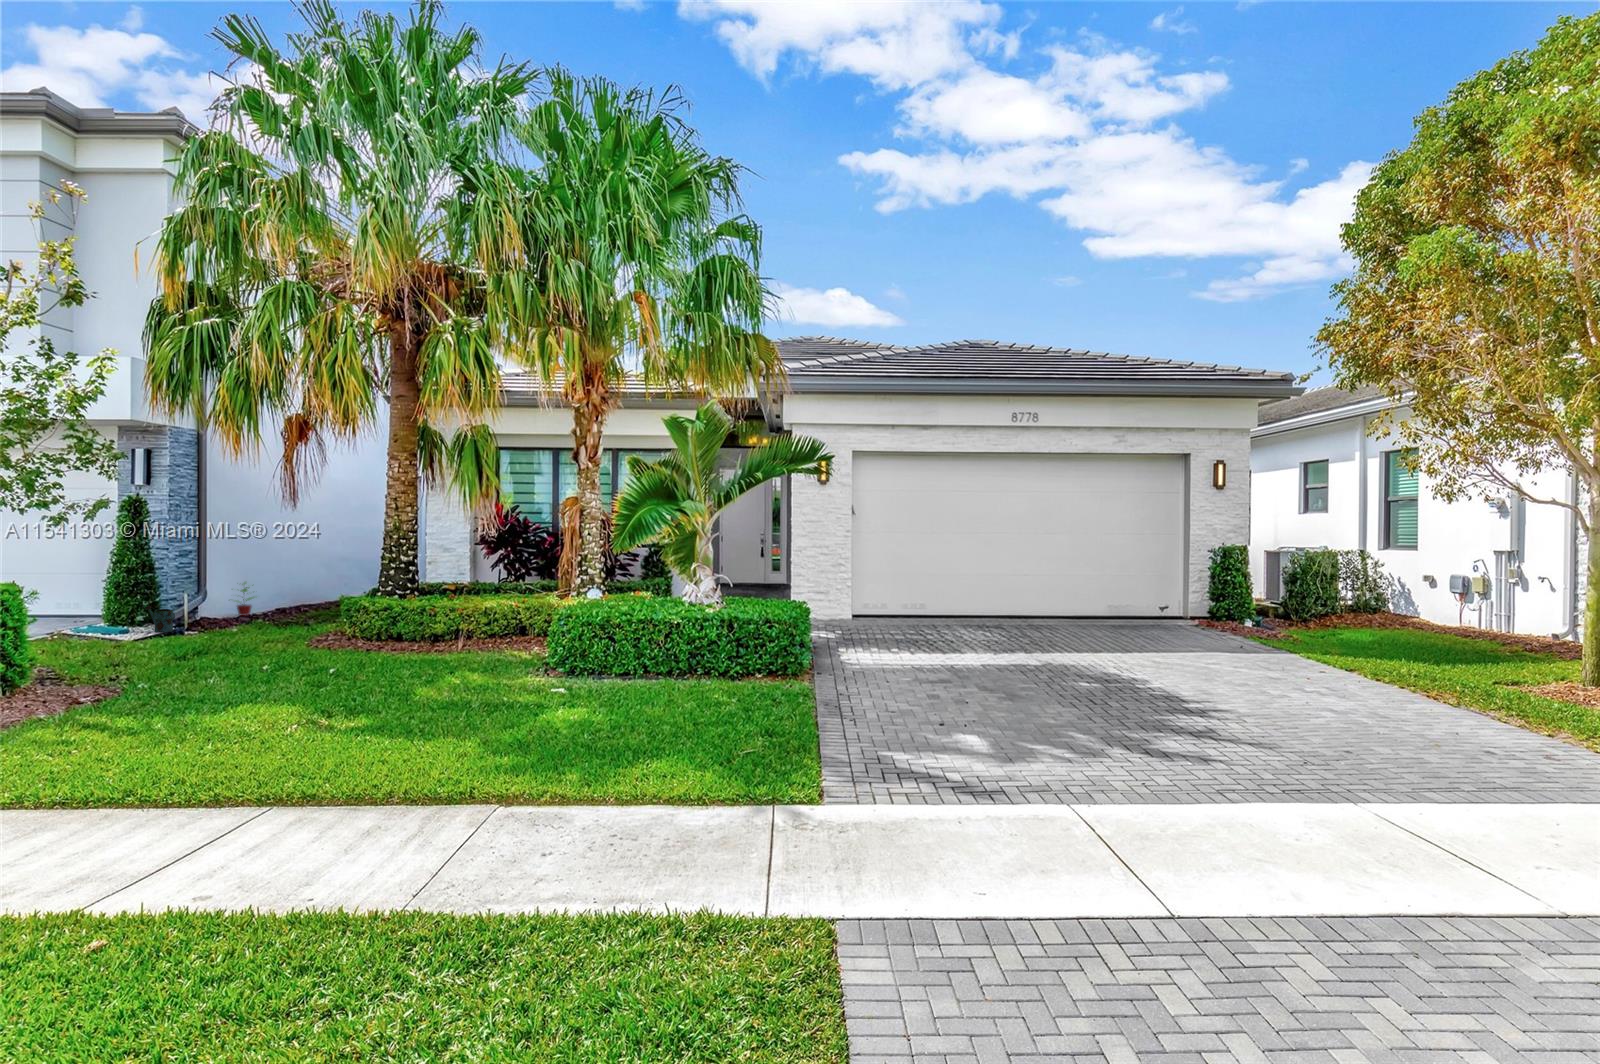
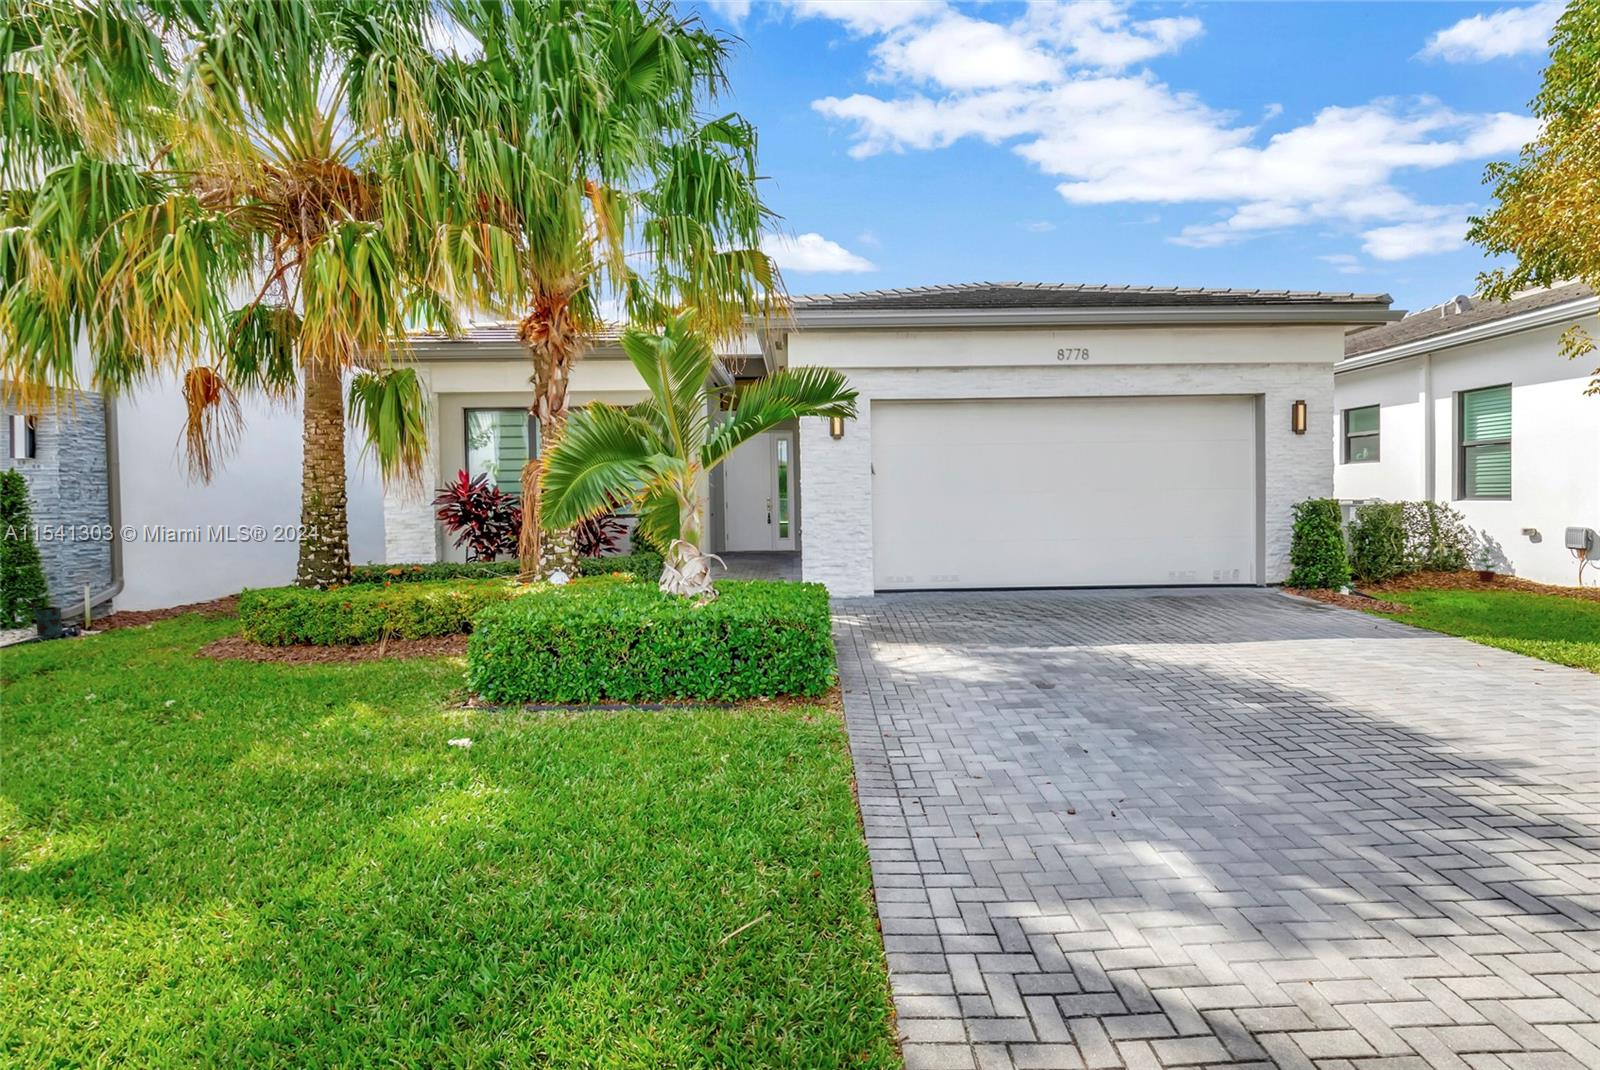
potted plant: present [237,582,253,616] -> present [1471,548,1499,581]

